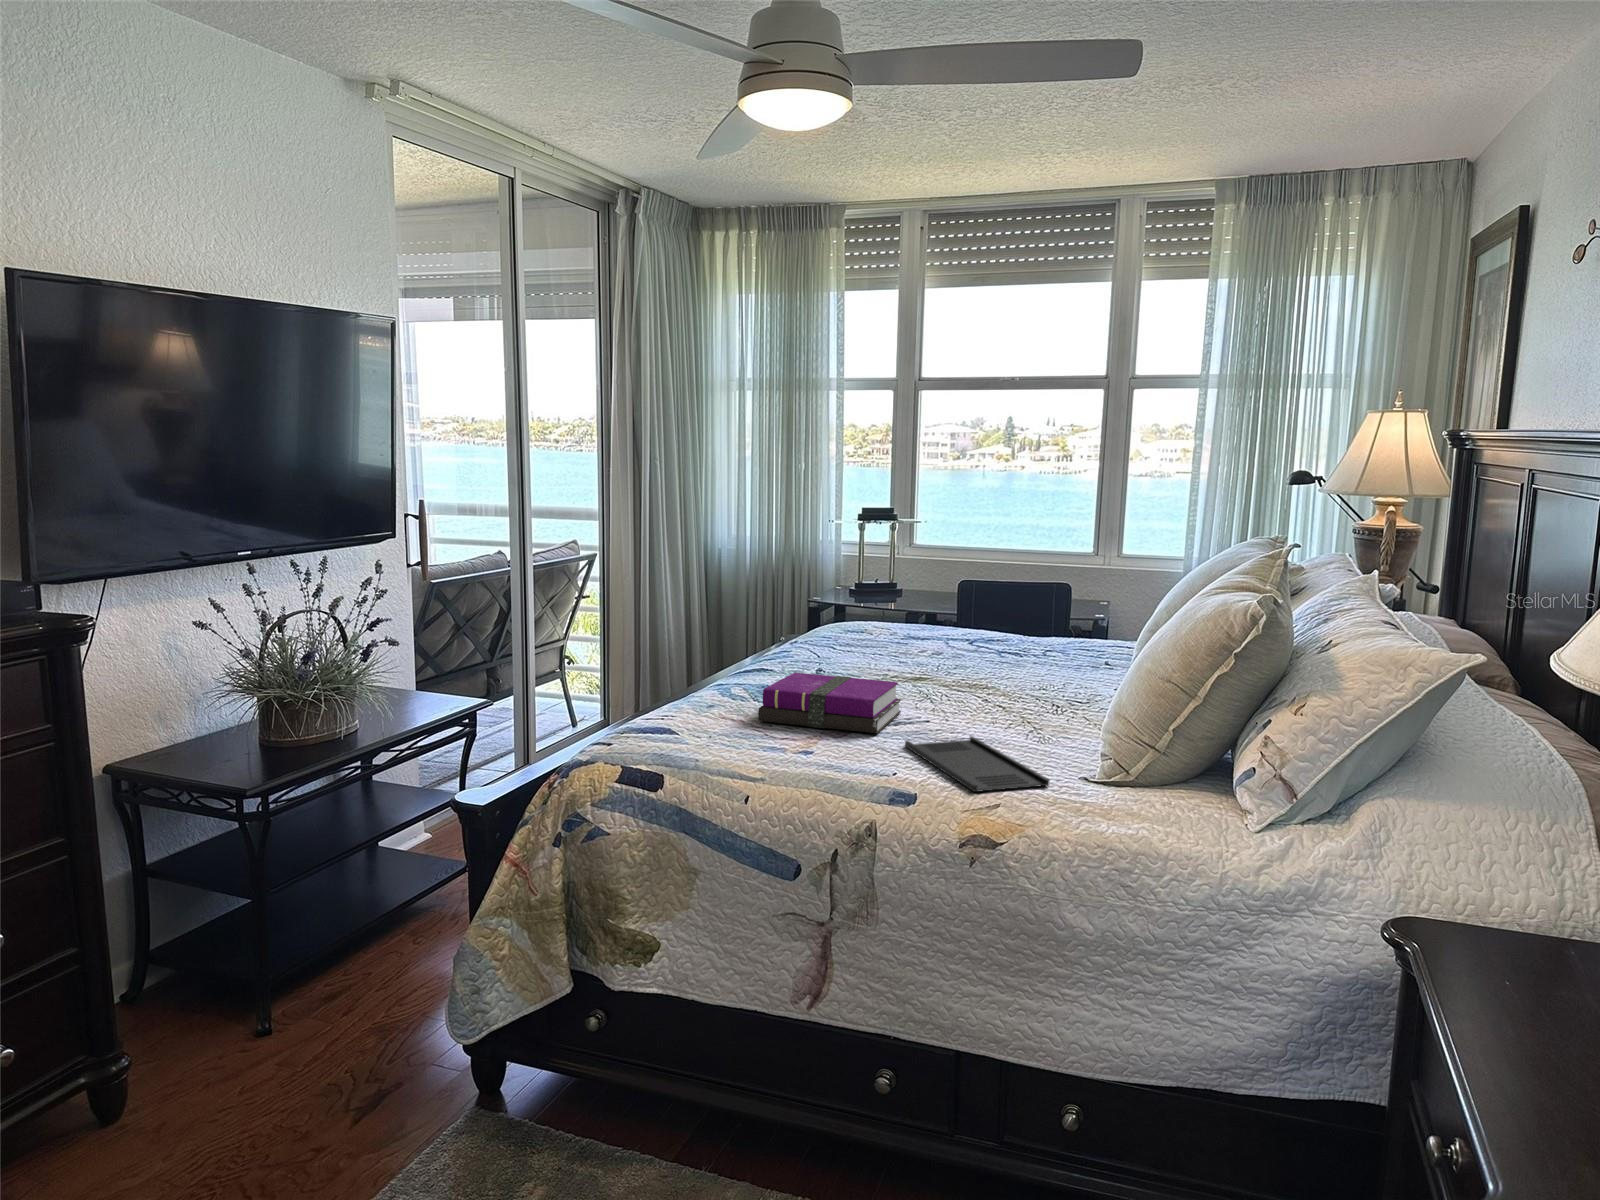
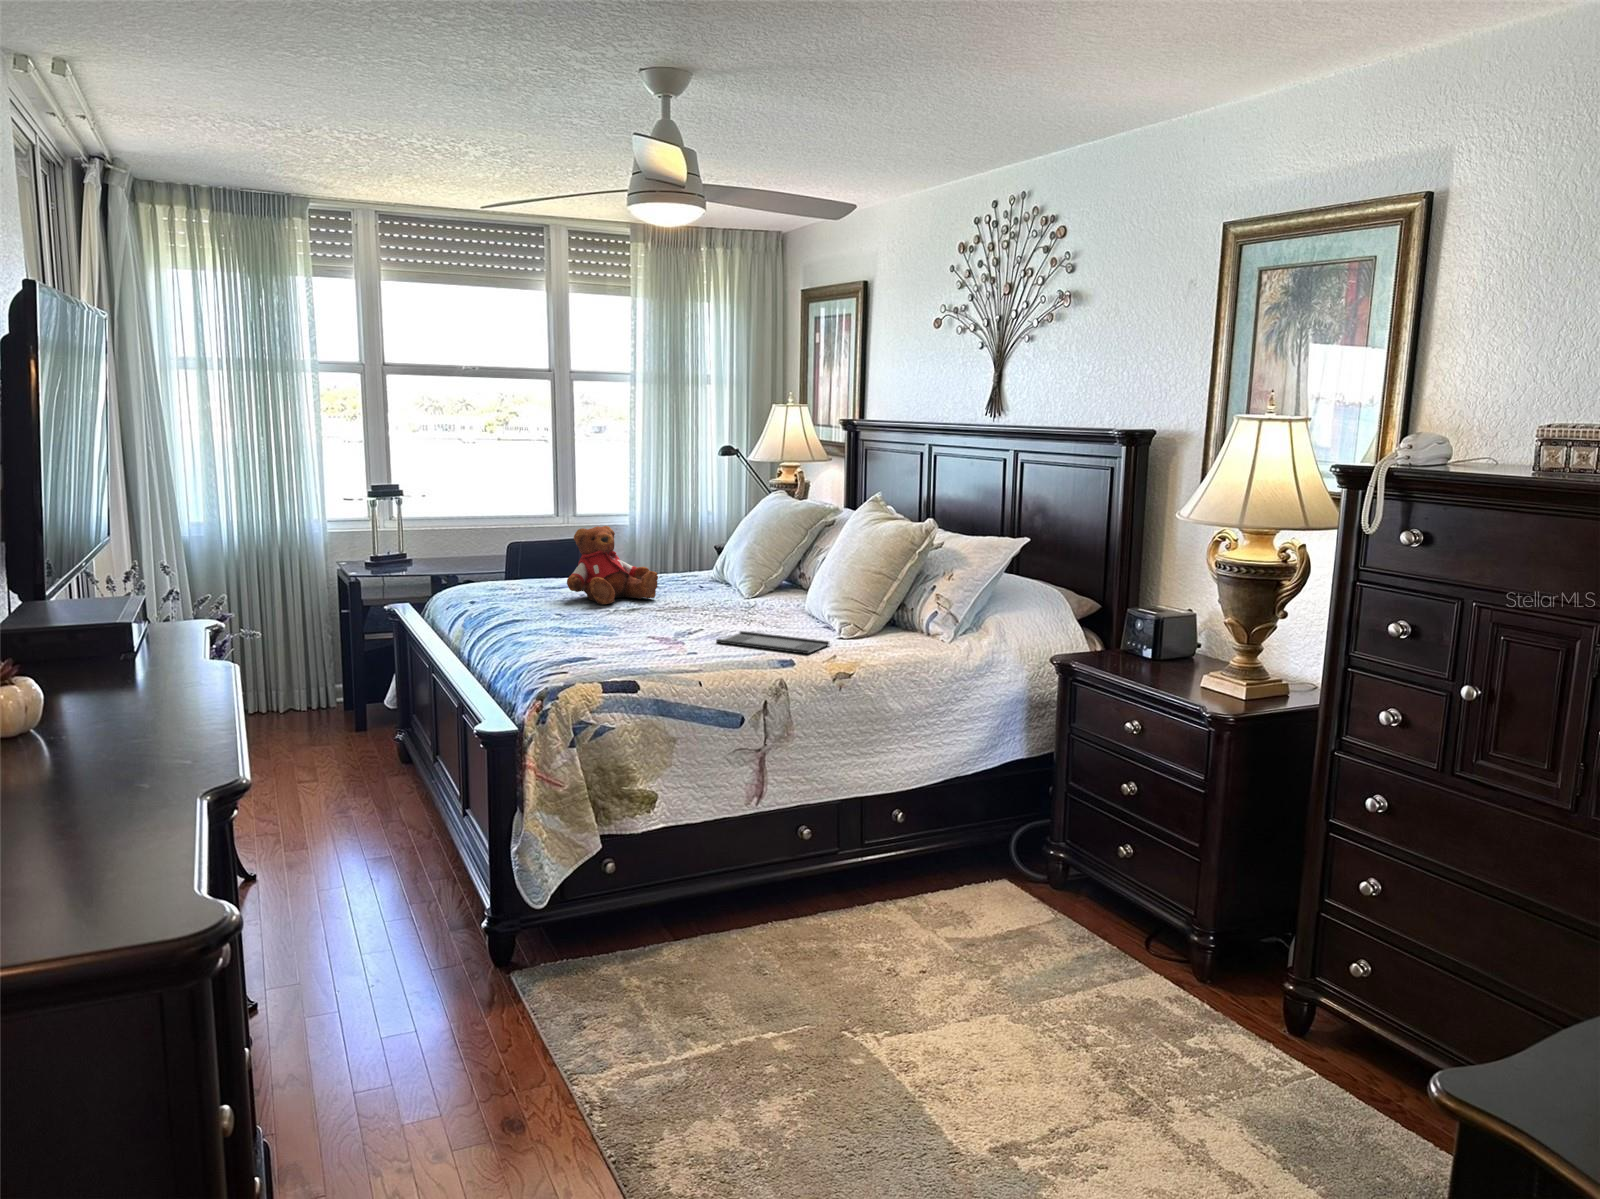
teddy bear: none [896,569,1021,673] -> present [567,526,658,604]
notebook: present [758,673,901,733] -> none [582,606,687,646]

